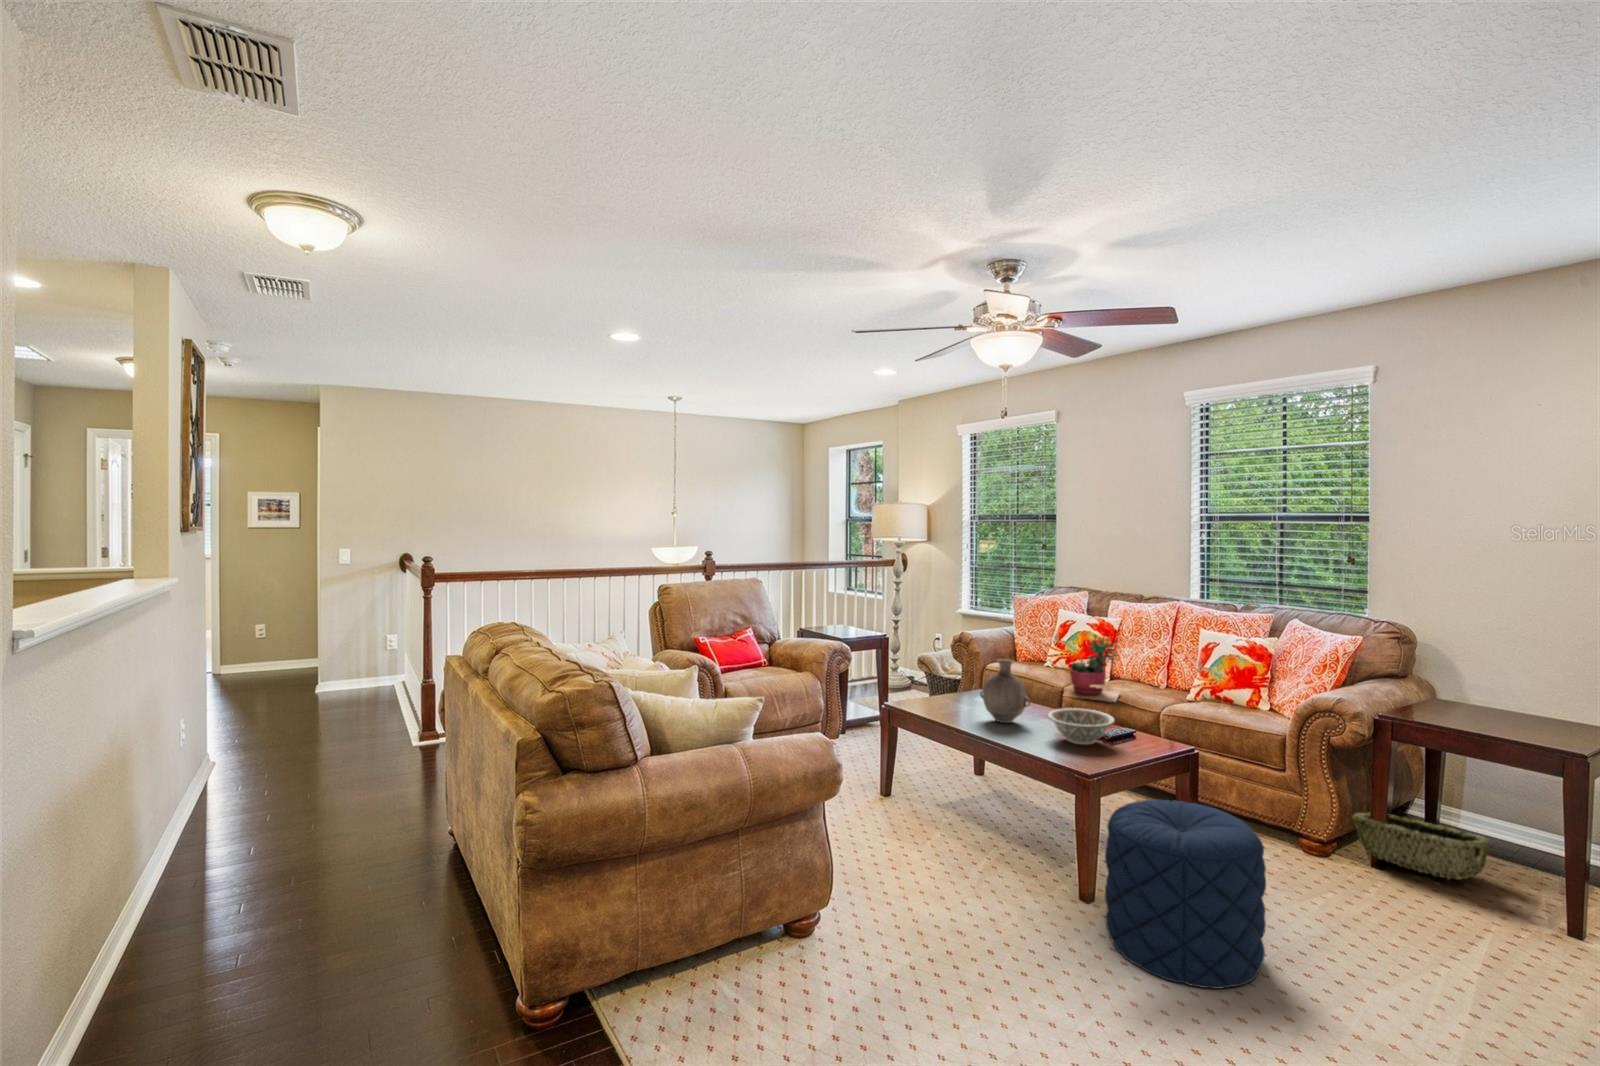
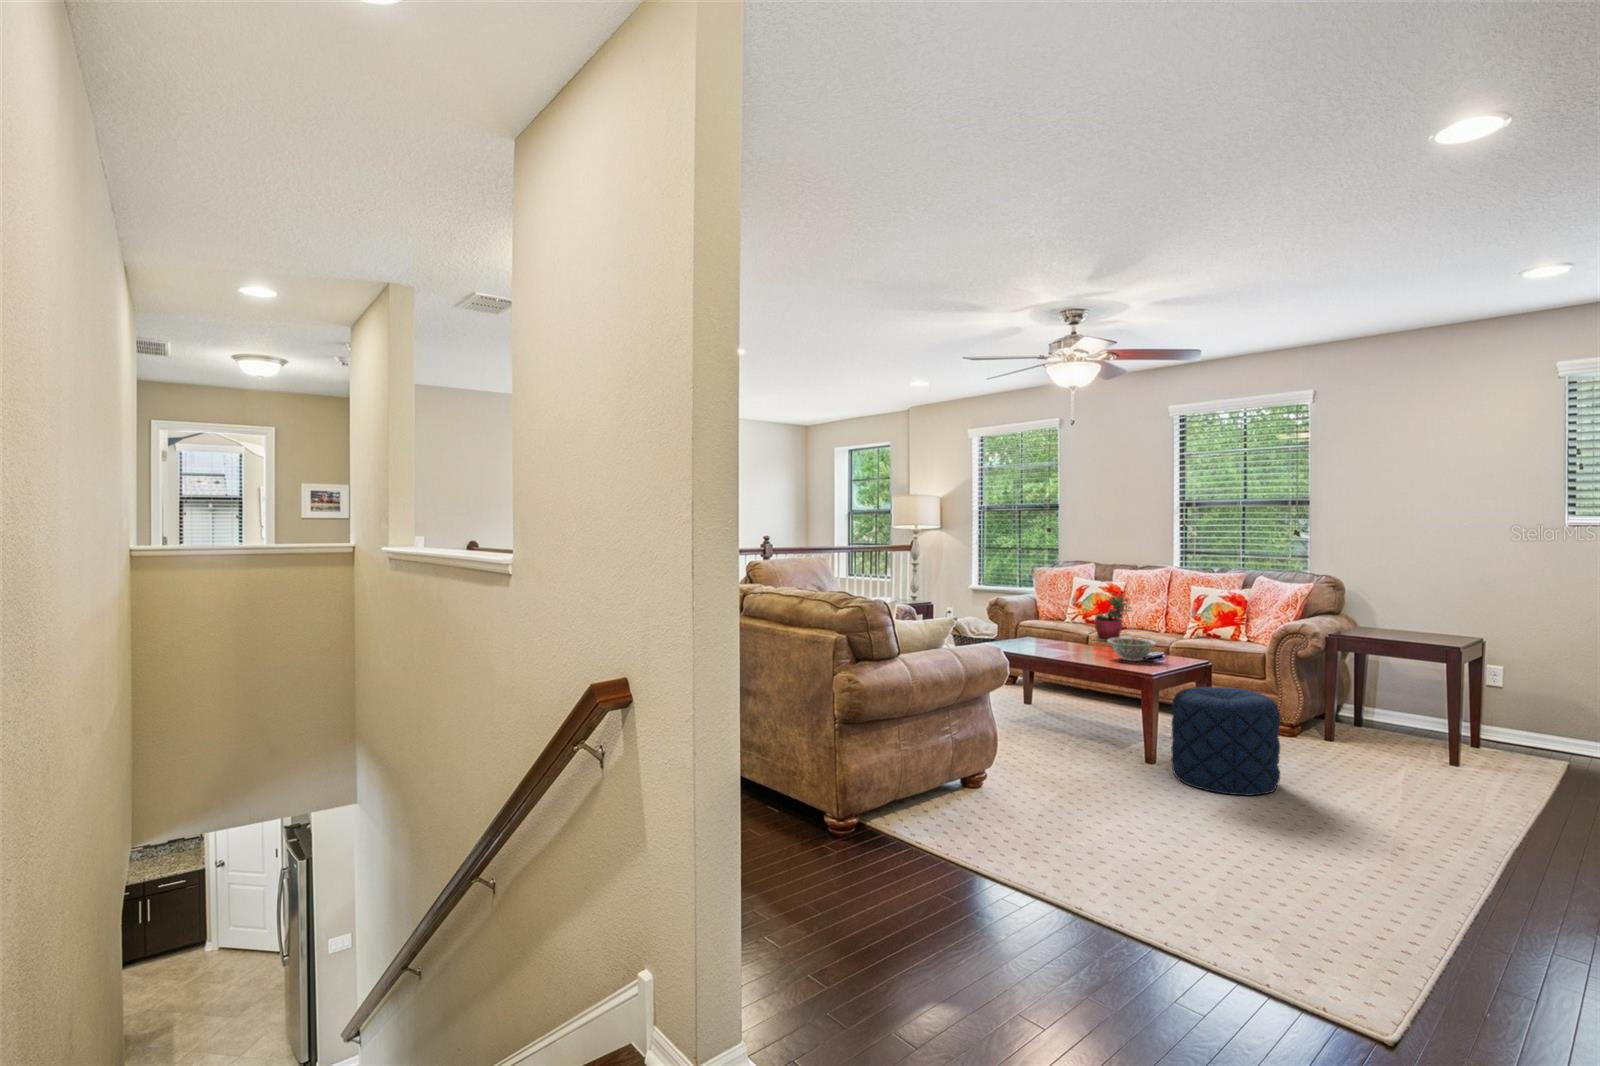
vase: present [980,659,1031,723] -> none [1048,605,1089,653]
woven basket: present [1352,813,1490,880] -> none [1310,705,1400,743]

